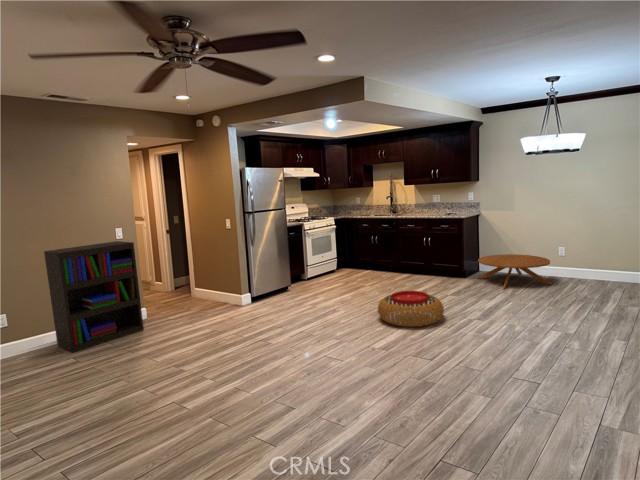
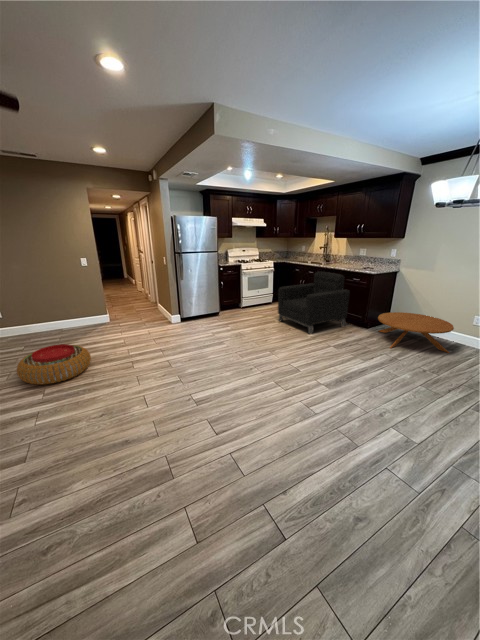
armchair: none [365,222,442,291] -> present [278,272,350,334]
bookshelf: present [44,241,144,353] -> none [24,266,95,339]
pouf: present [378,291,444,327] -> present [17,344,91,385]

